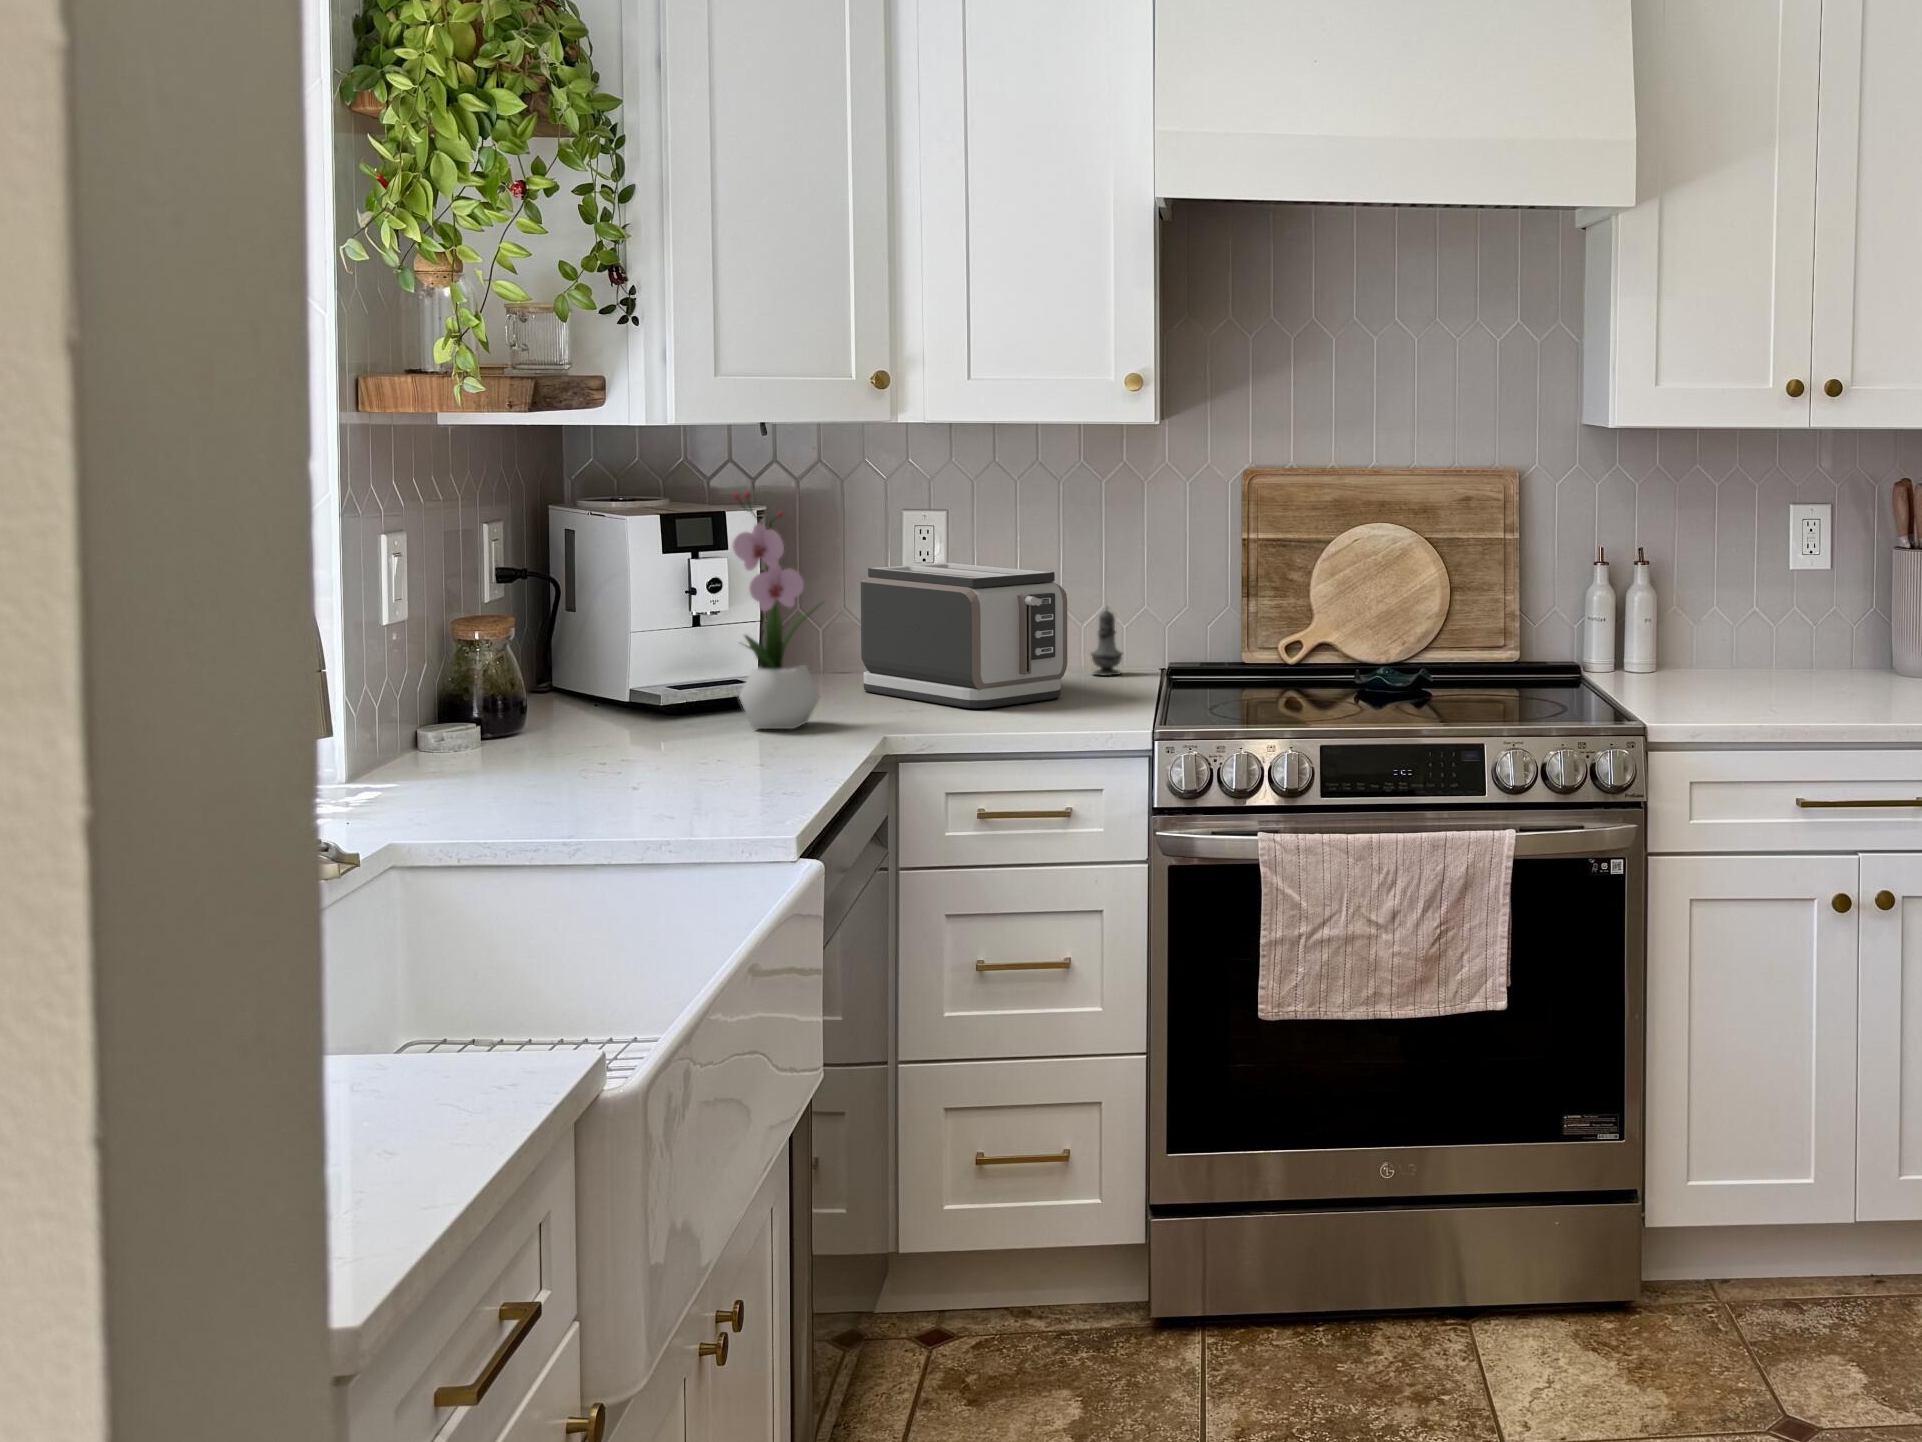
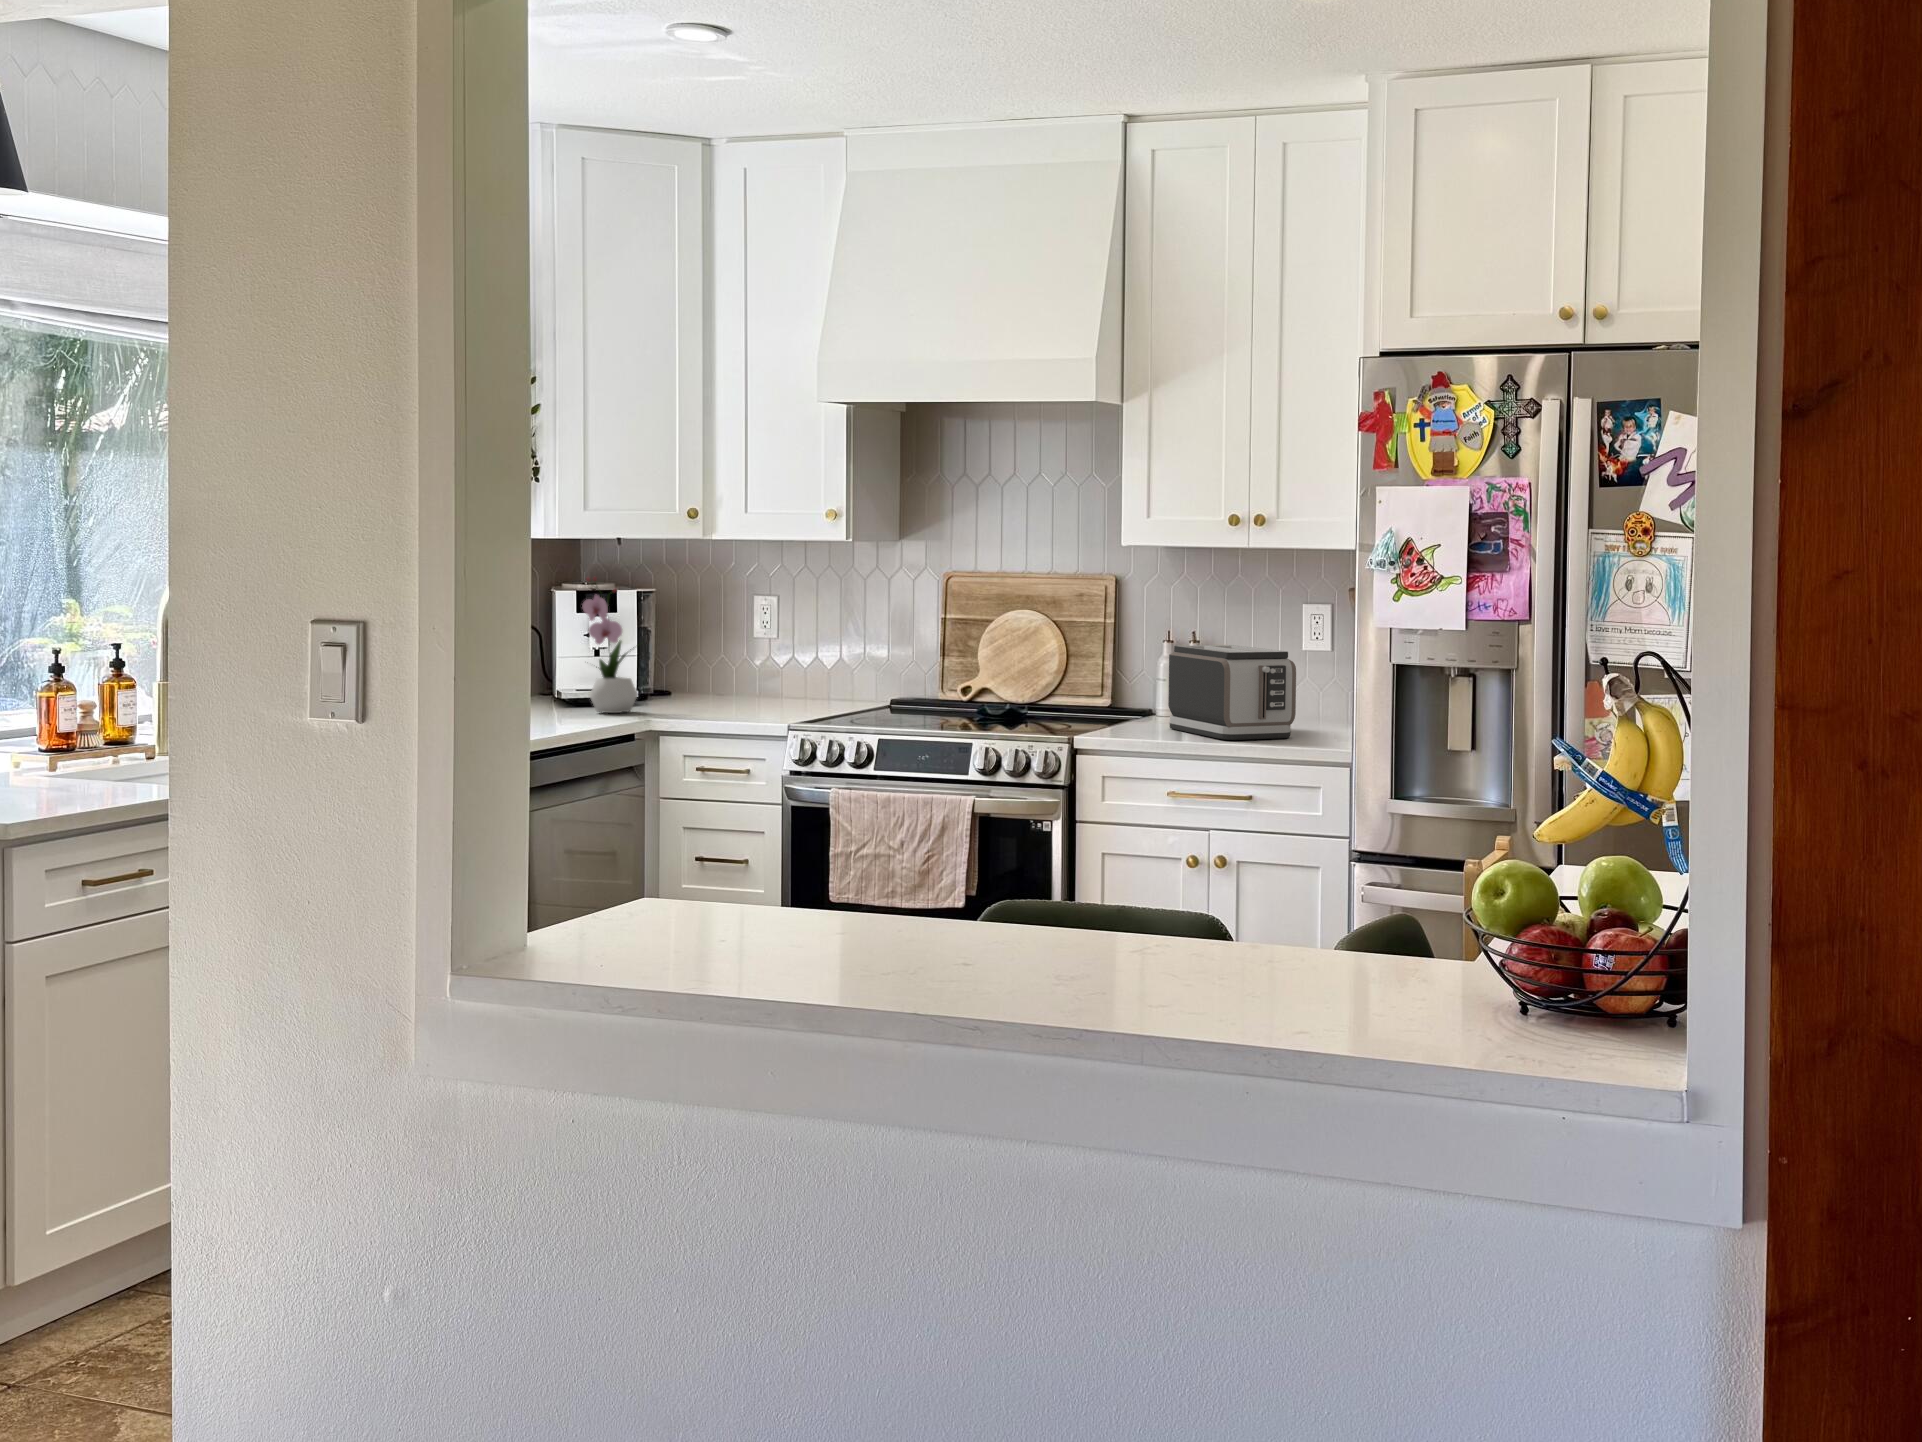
toaster: present [861,563,1068,708] -> present [1168,645,1296,740]
salt shaker: present [1091,608,1122,676] -> none [854,659,875,703]

